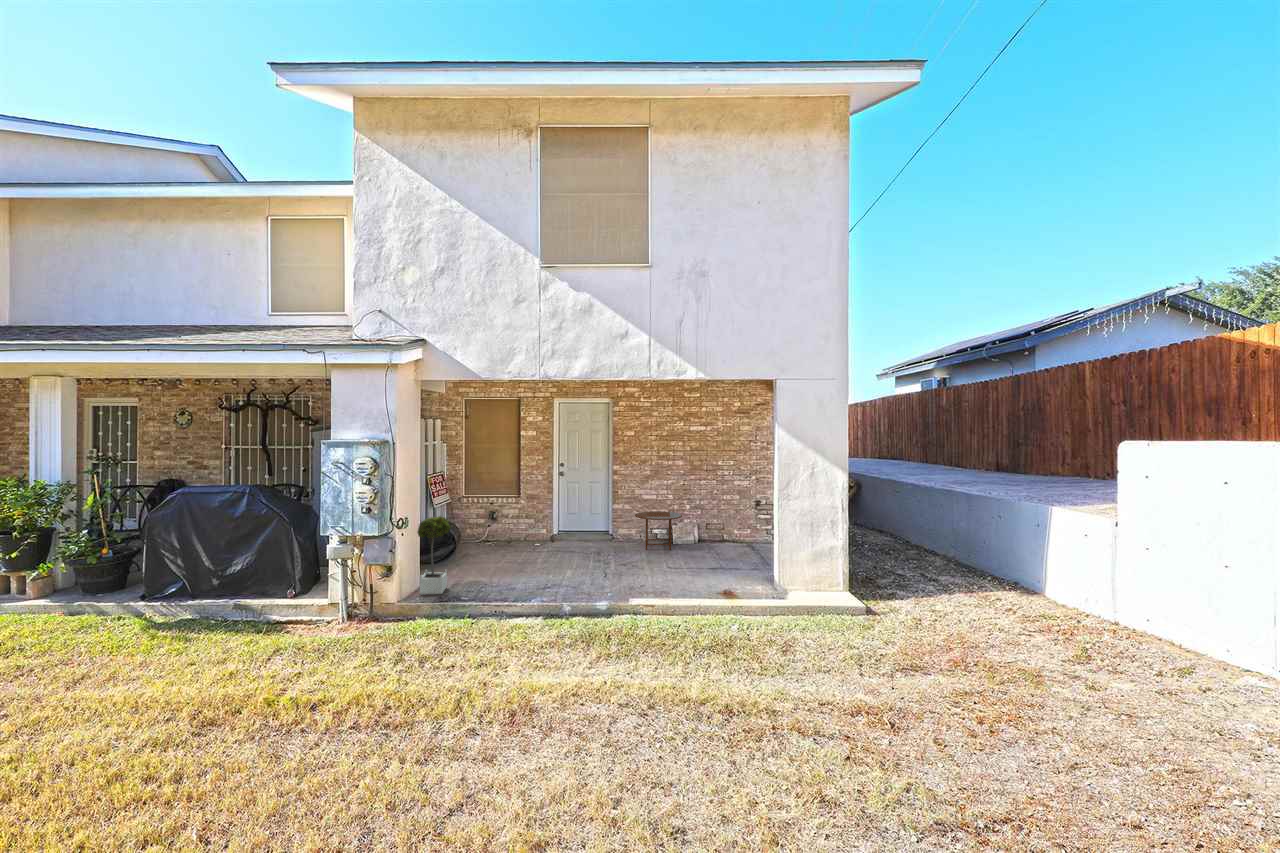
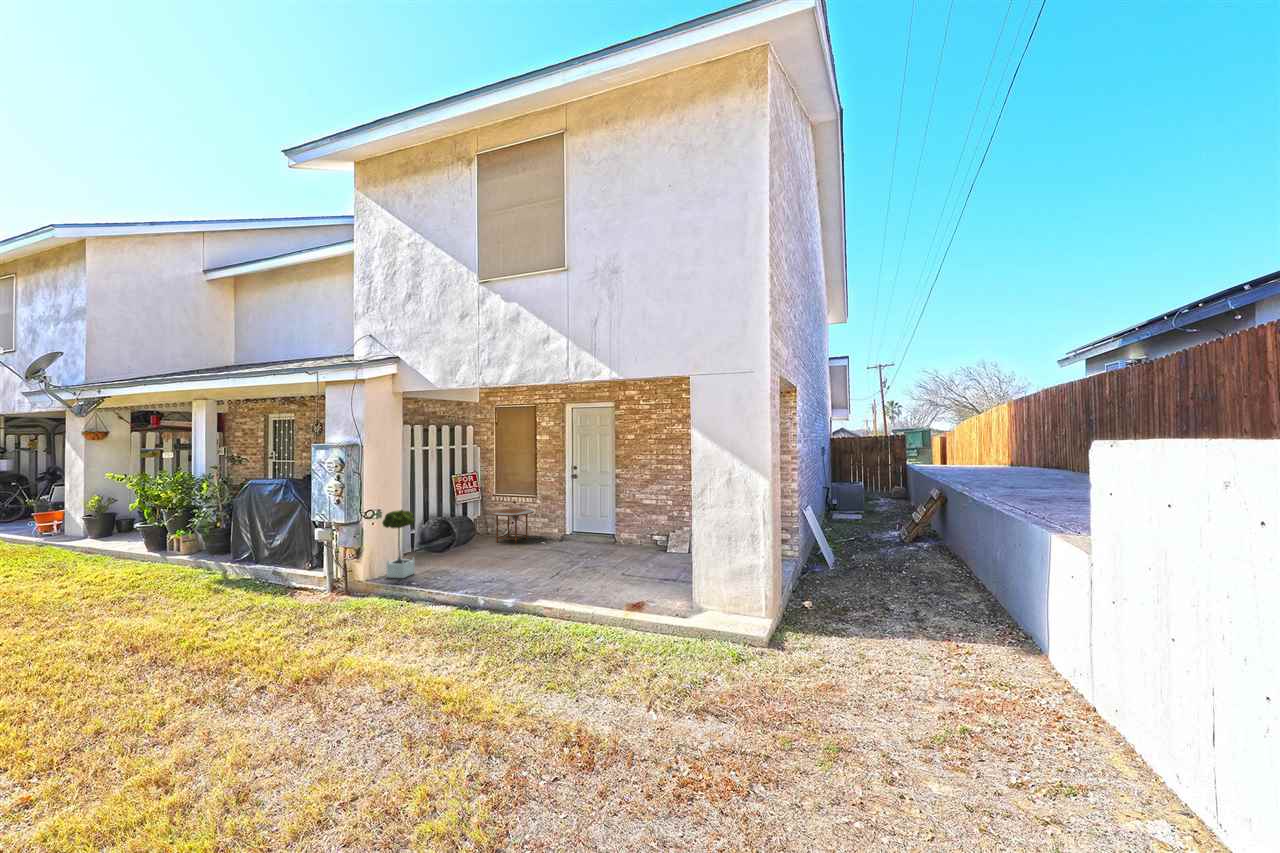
side table: present [635,511,682,550] -> present [490,509,534,544]

